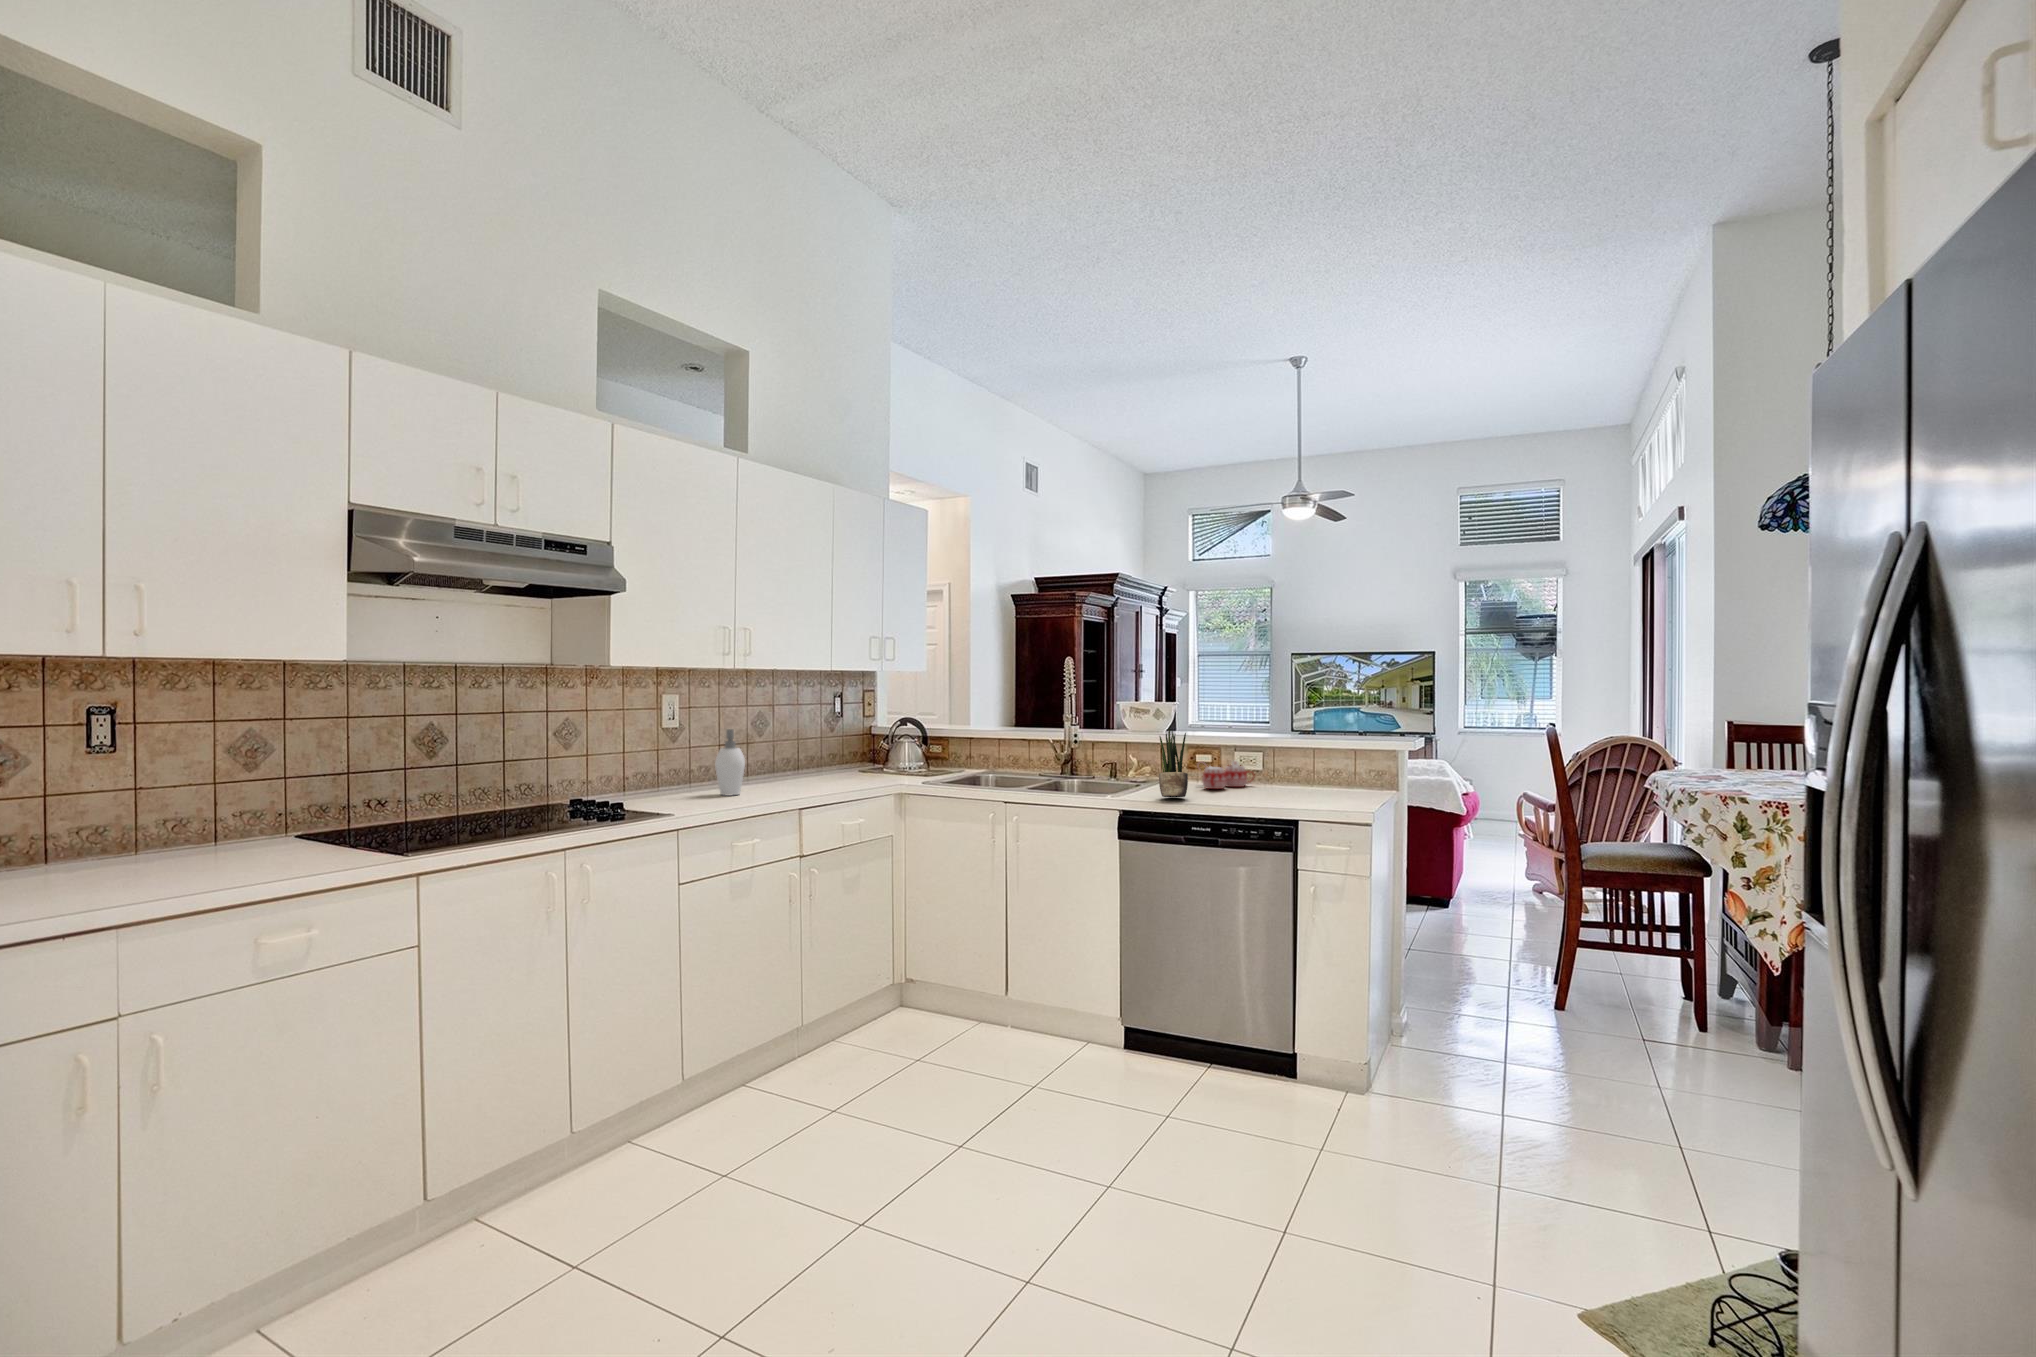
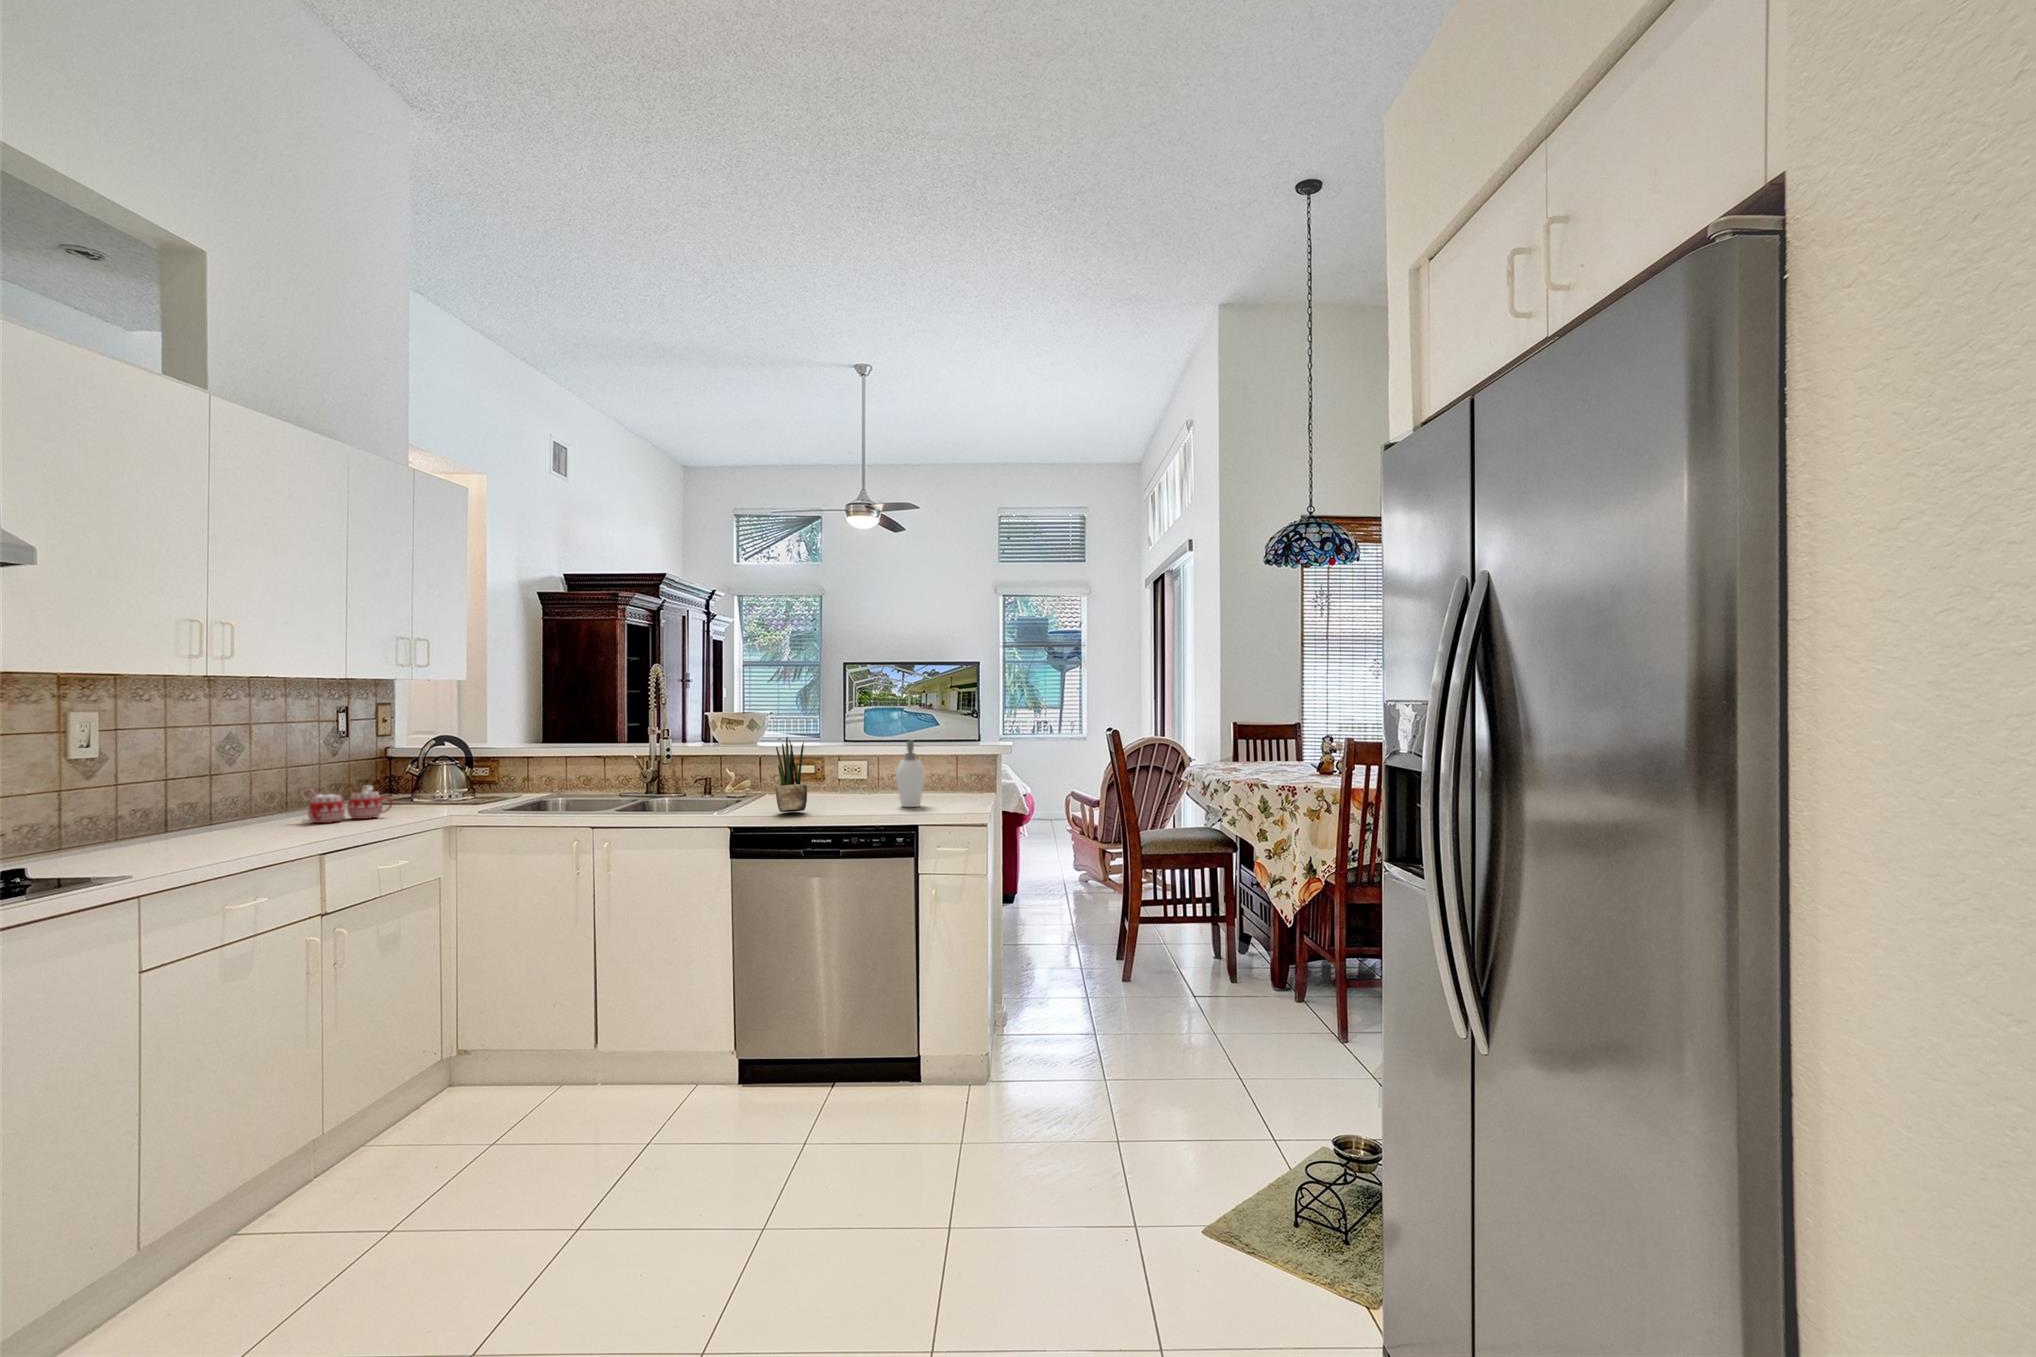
soap dispenser: present [715,729,745,795] -> present [896,741,925,807]
mug: present [1197,761,1255,789] -> present [301,785,392,823]

